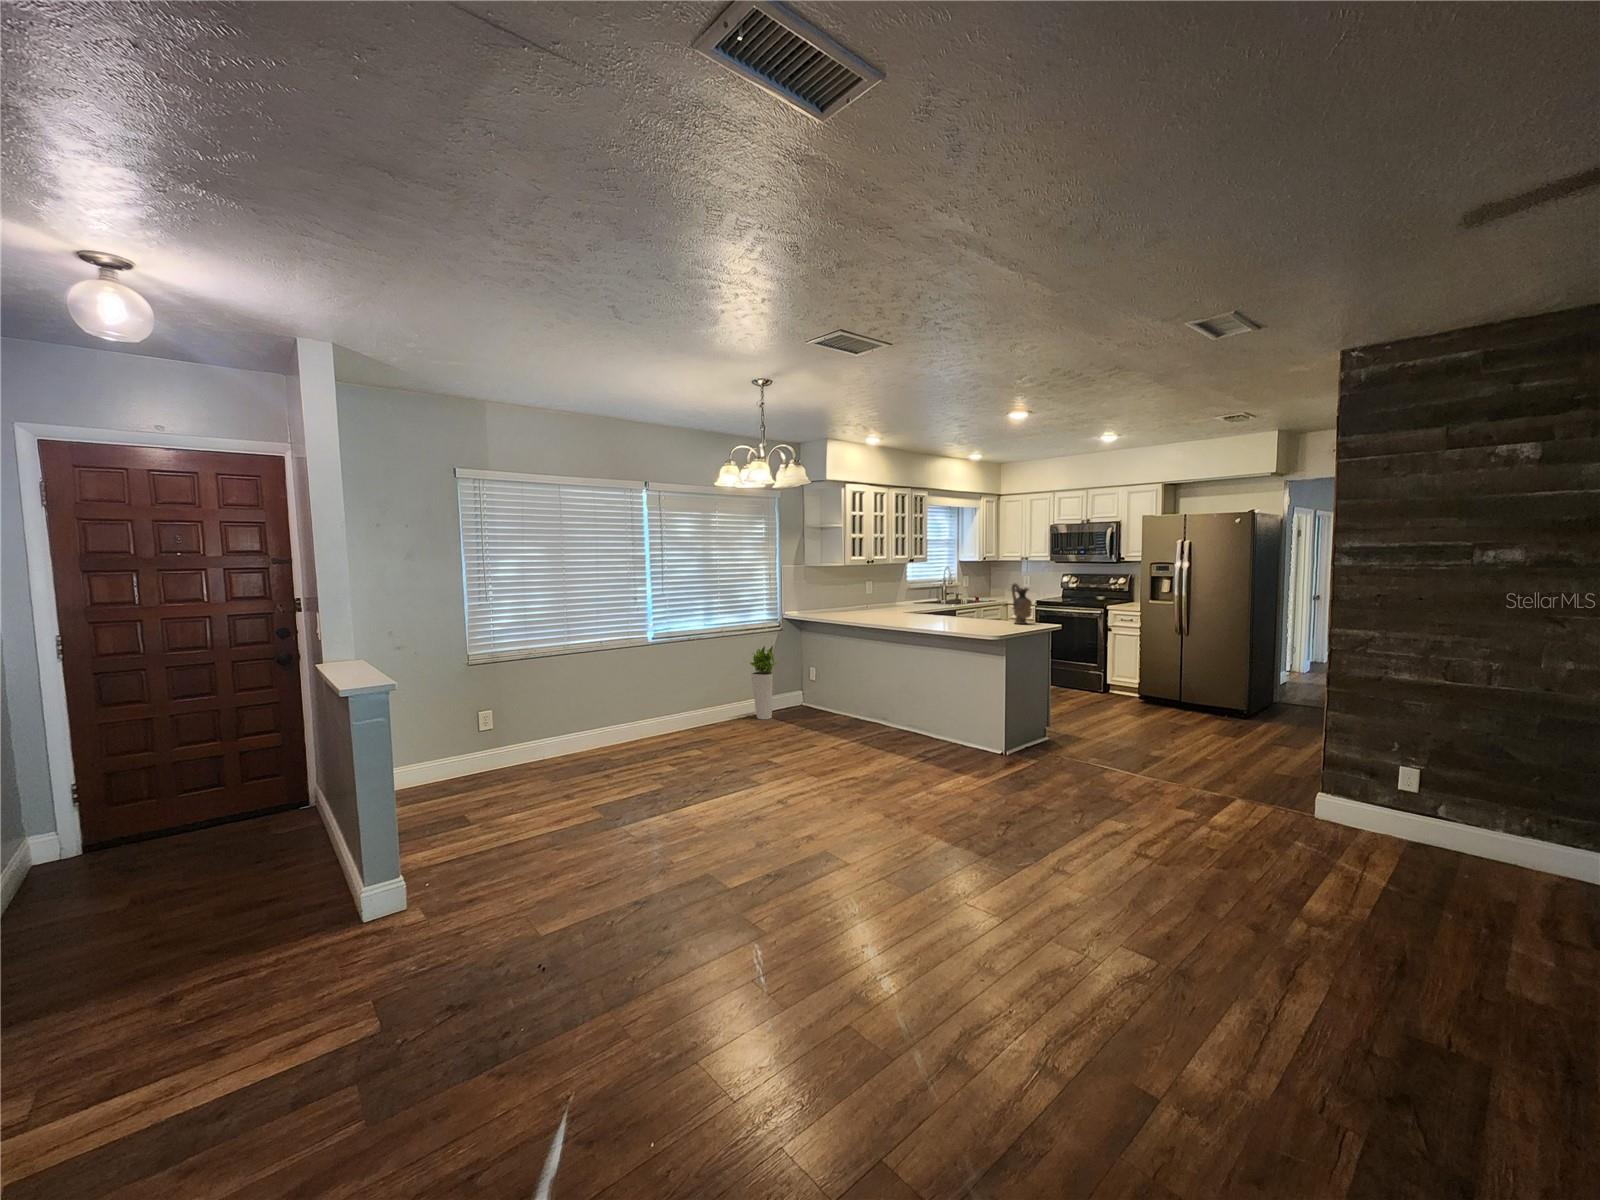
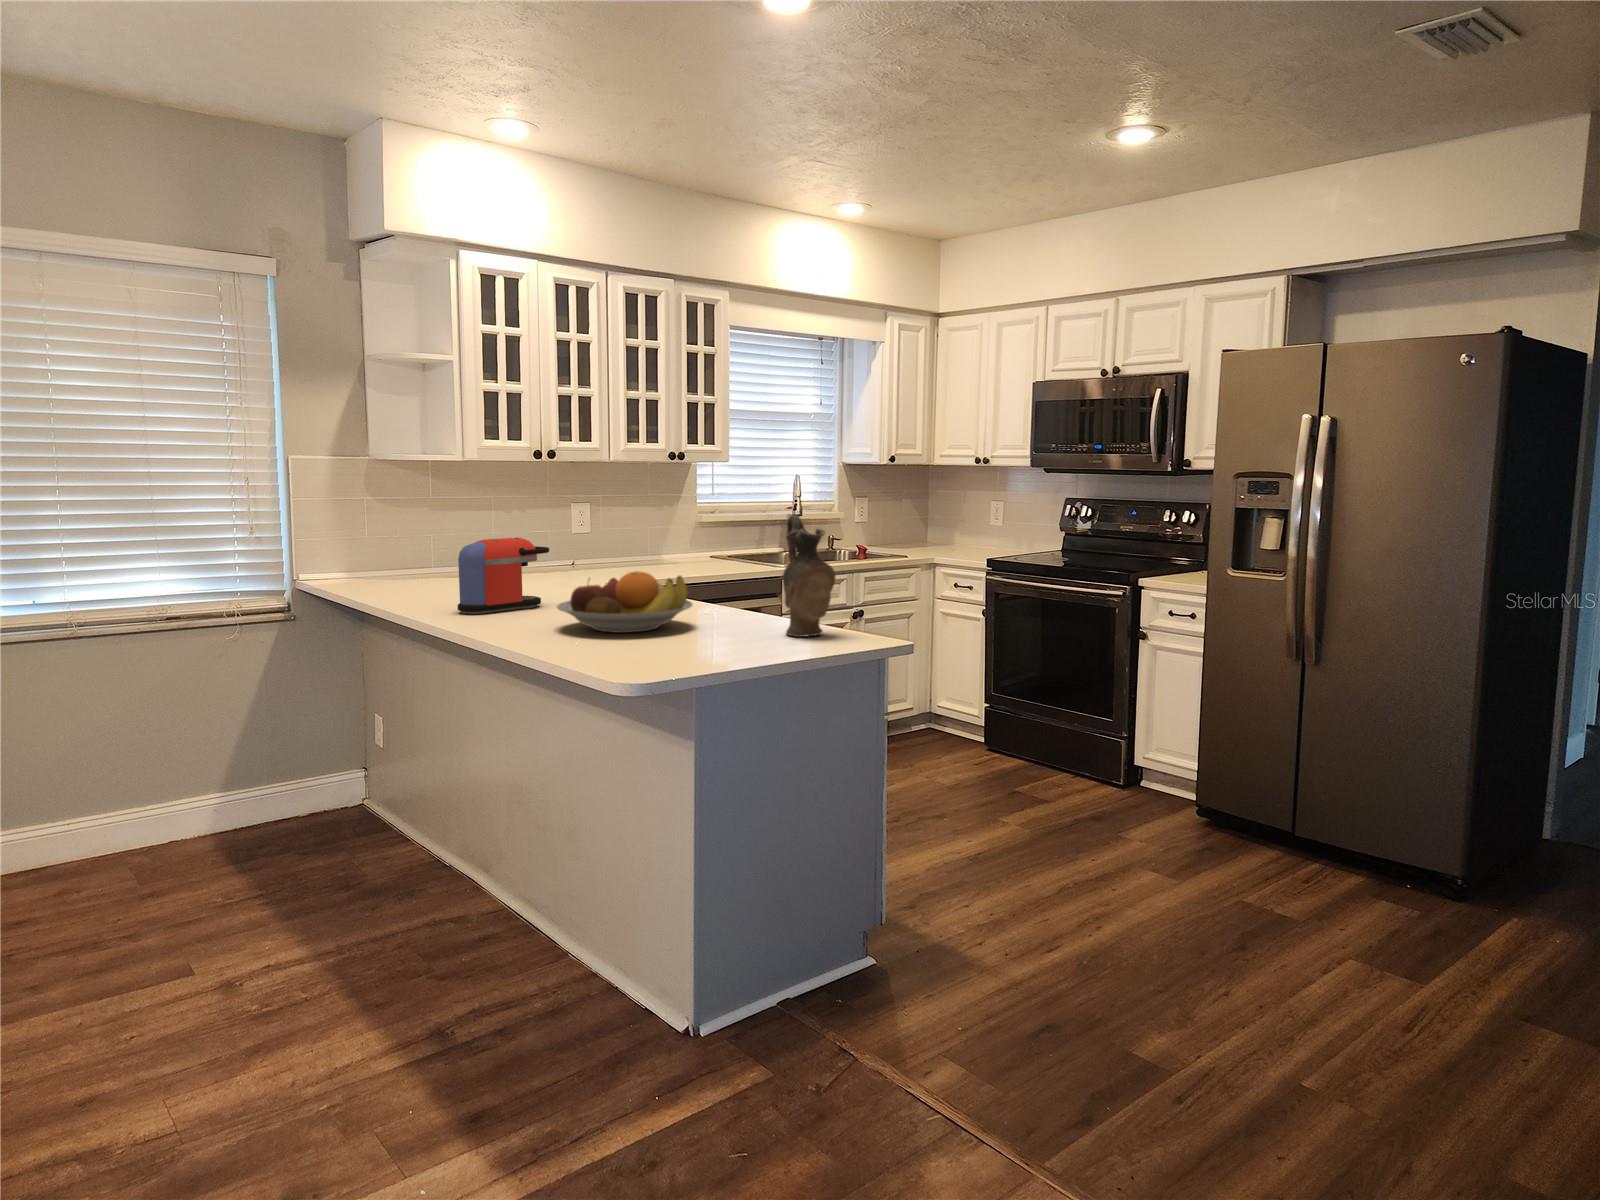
coffee maker: none [881,594,907,621] -> present [458,537,549,614]
fruit bowl: none [931,604,979,625] -> present [557,571,693,633]
planter: present [750,646,777,719] -> none [150,661,250,857]

